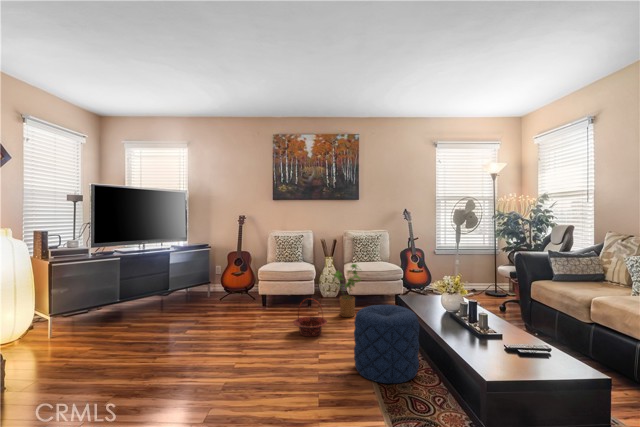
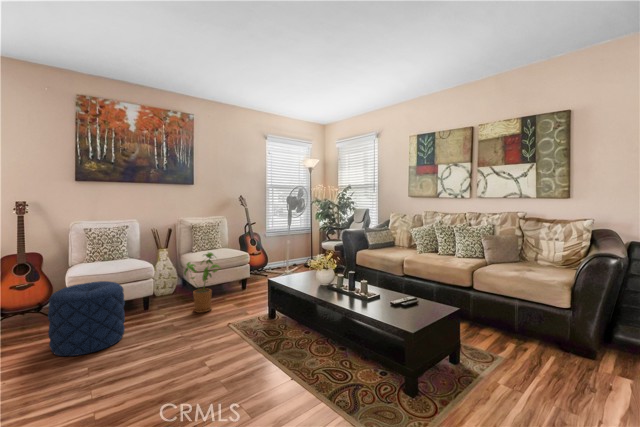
basket: present [293,299,327,336] -> none [149,298,196,345]
pouf: present [354,305,419,383] -> present [48,281,125,356]

